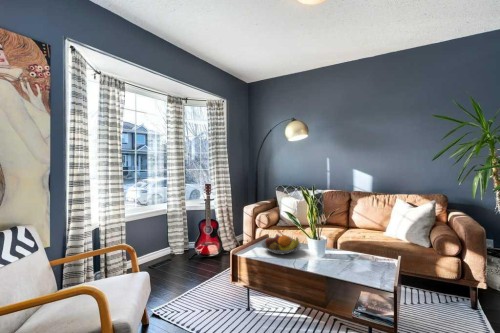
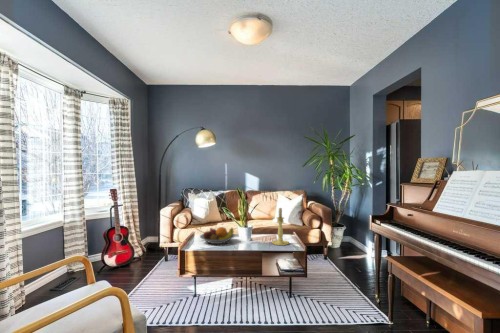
candle holder: none [342,221,366,272] -> present [272,208,289,245]

